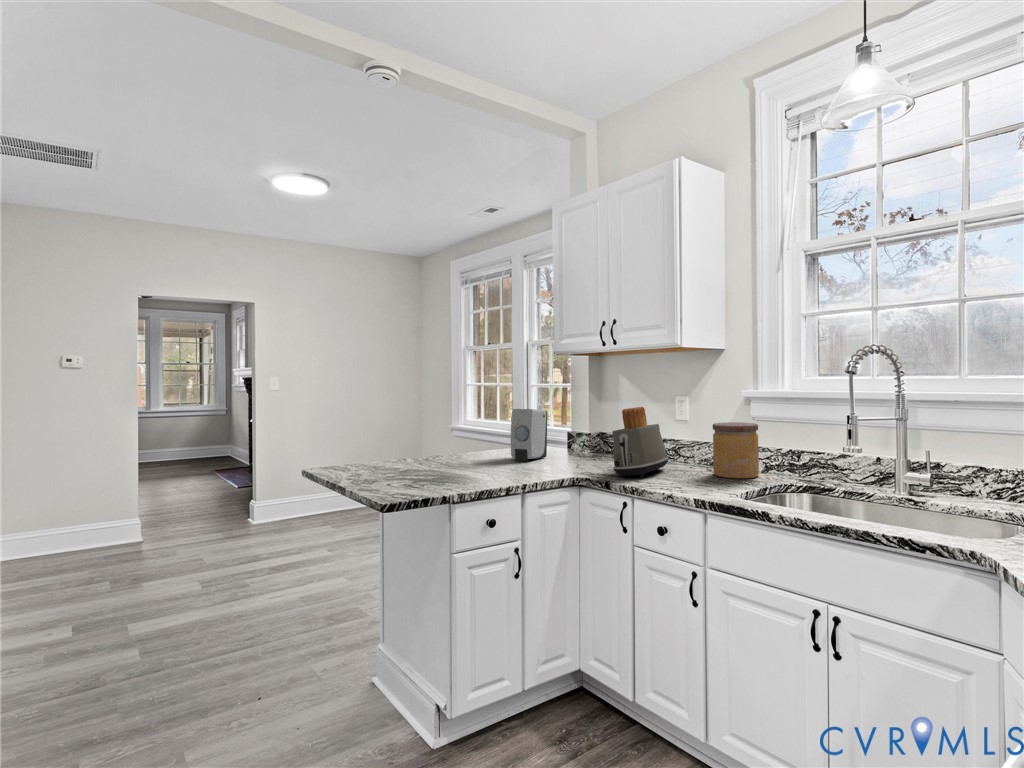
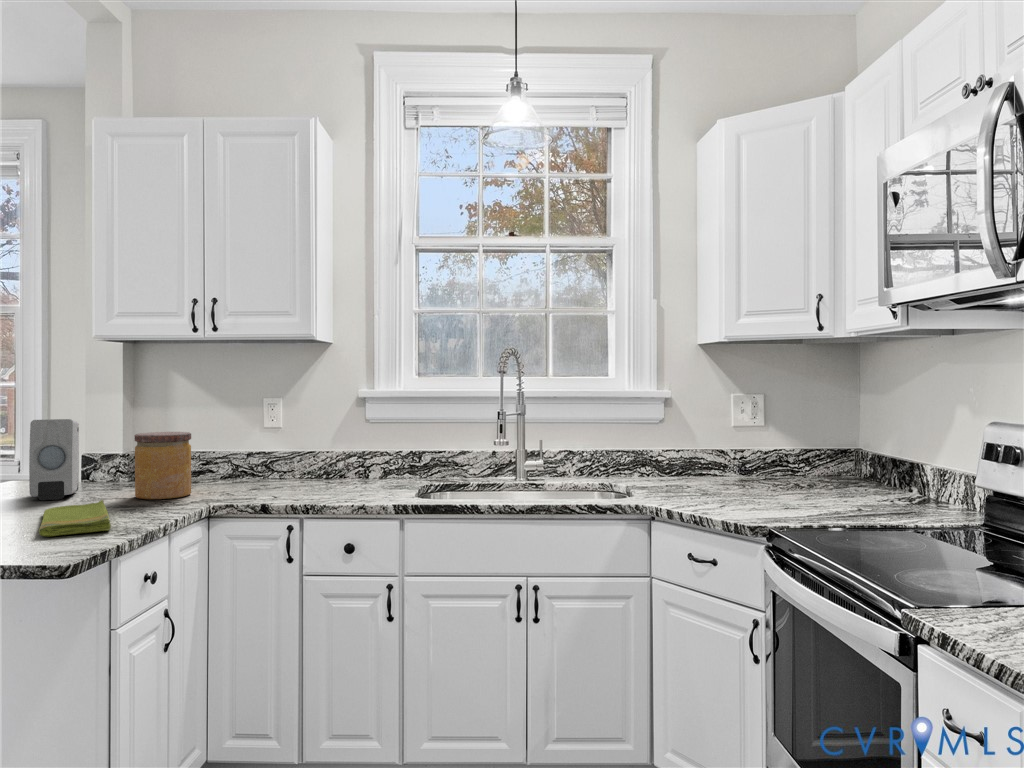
toaster: present [612,407,668,477] -> none [241,410,294,497]
jar: present [713,422,759,478] -> present [134,432,191,499]
dish towel: none [453,465,525,486] -> present [39,500,111,536]

